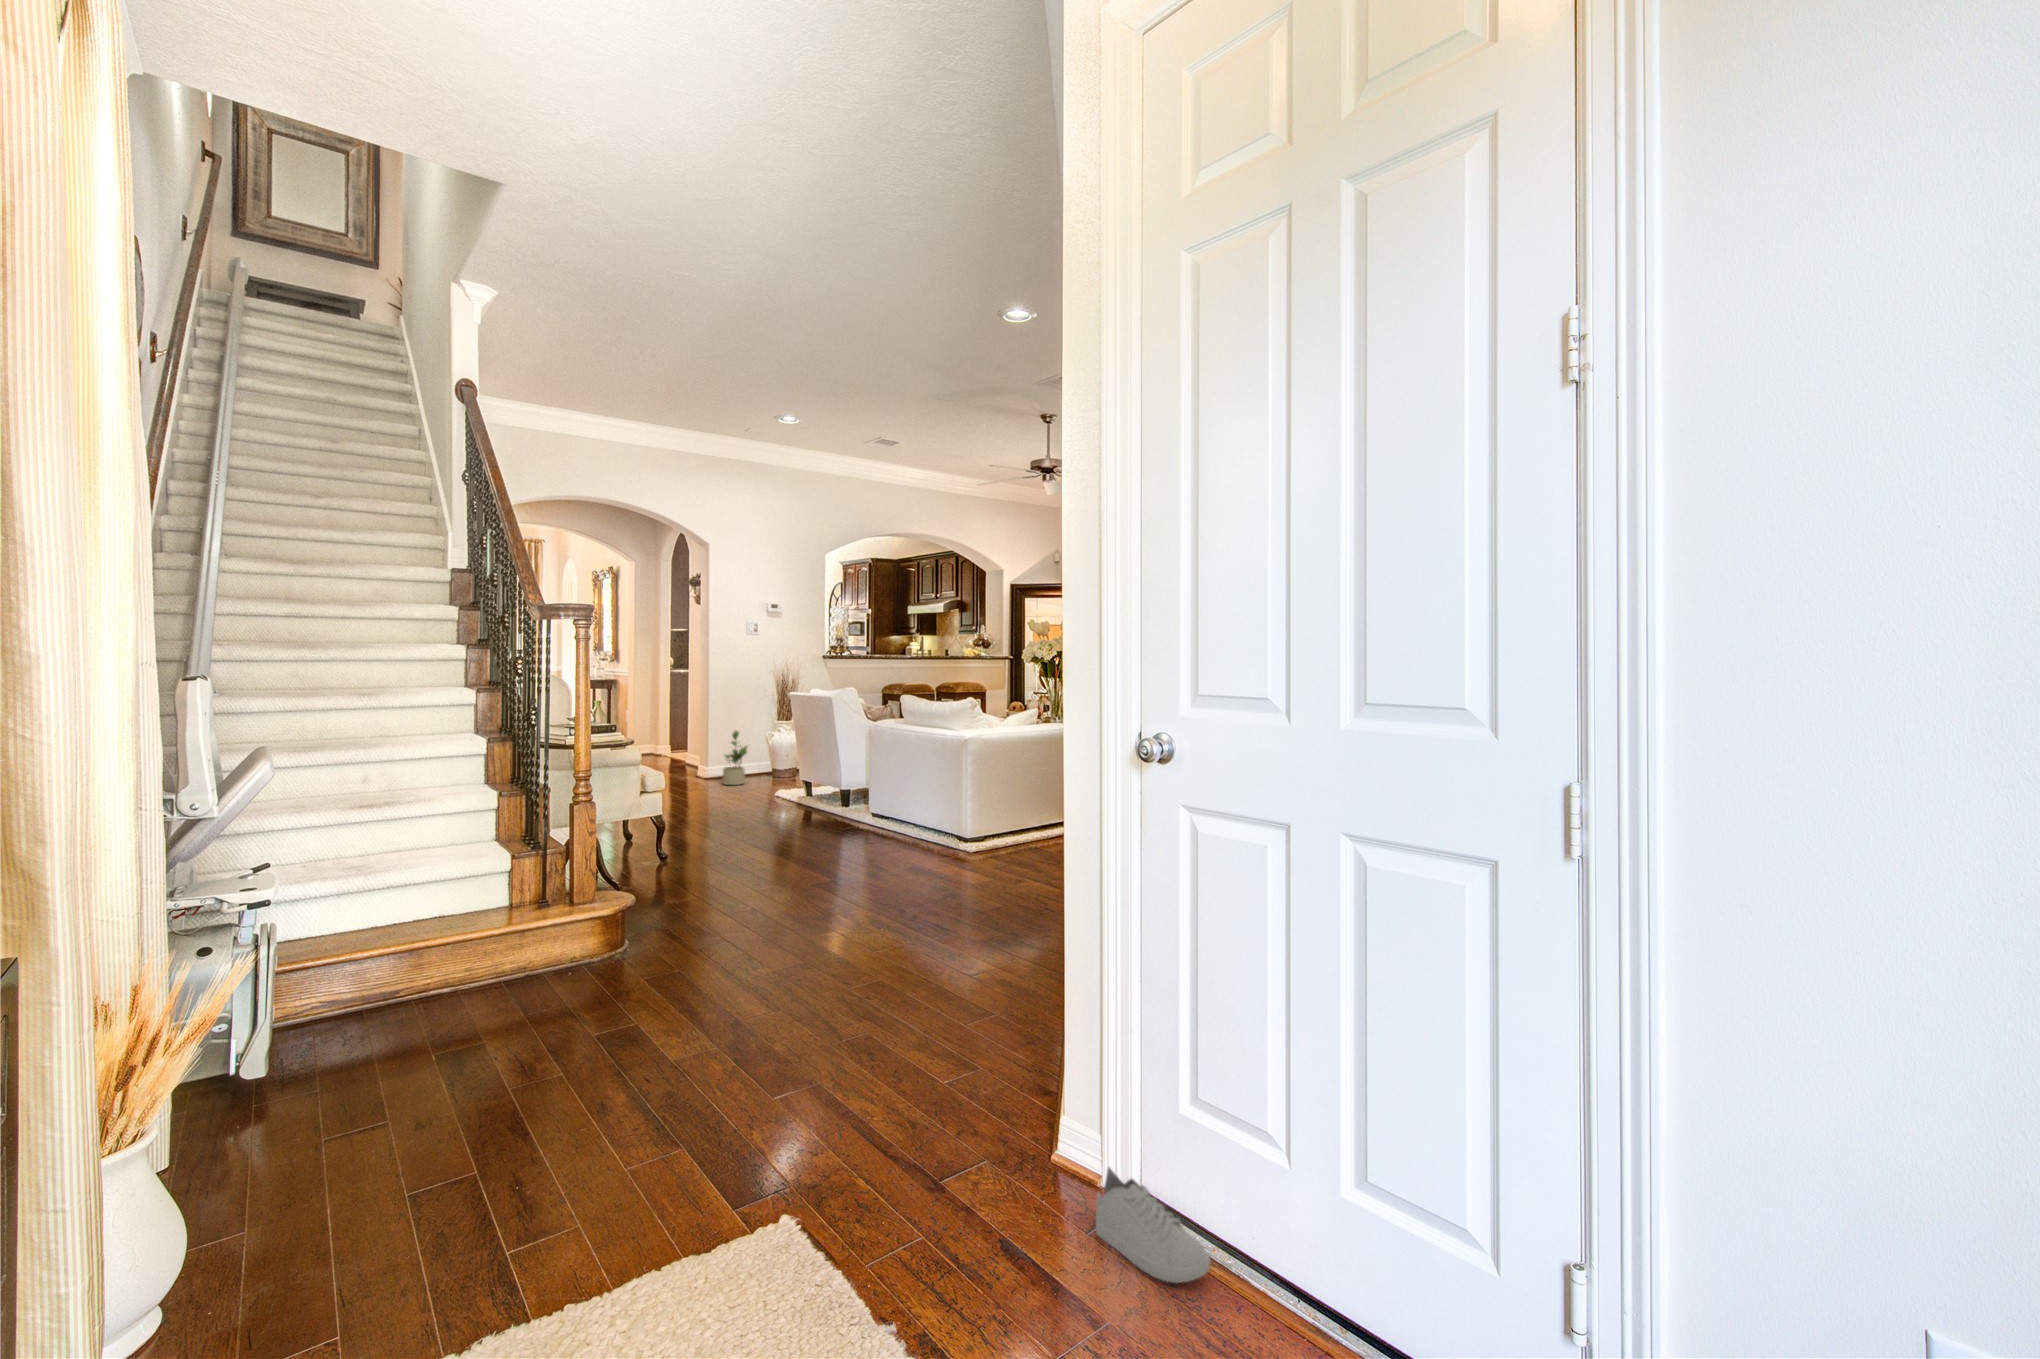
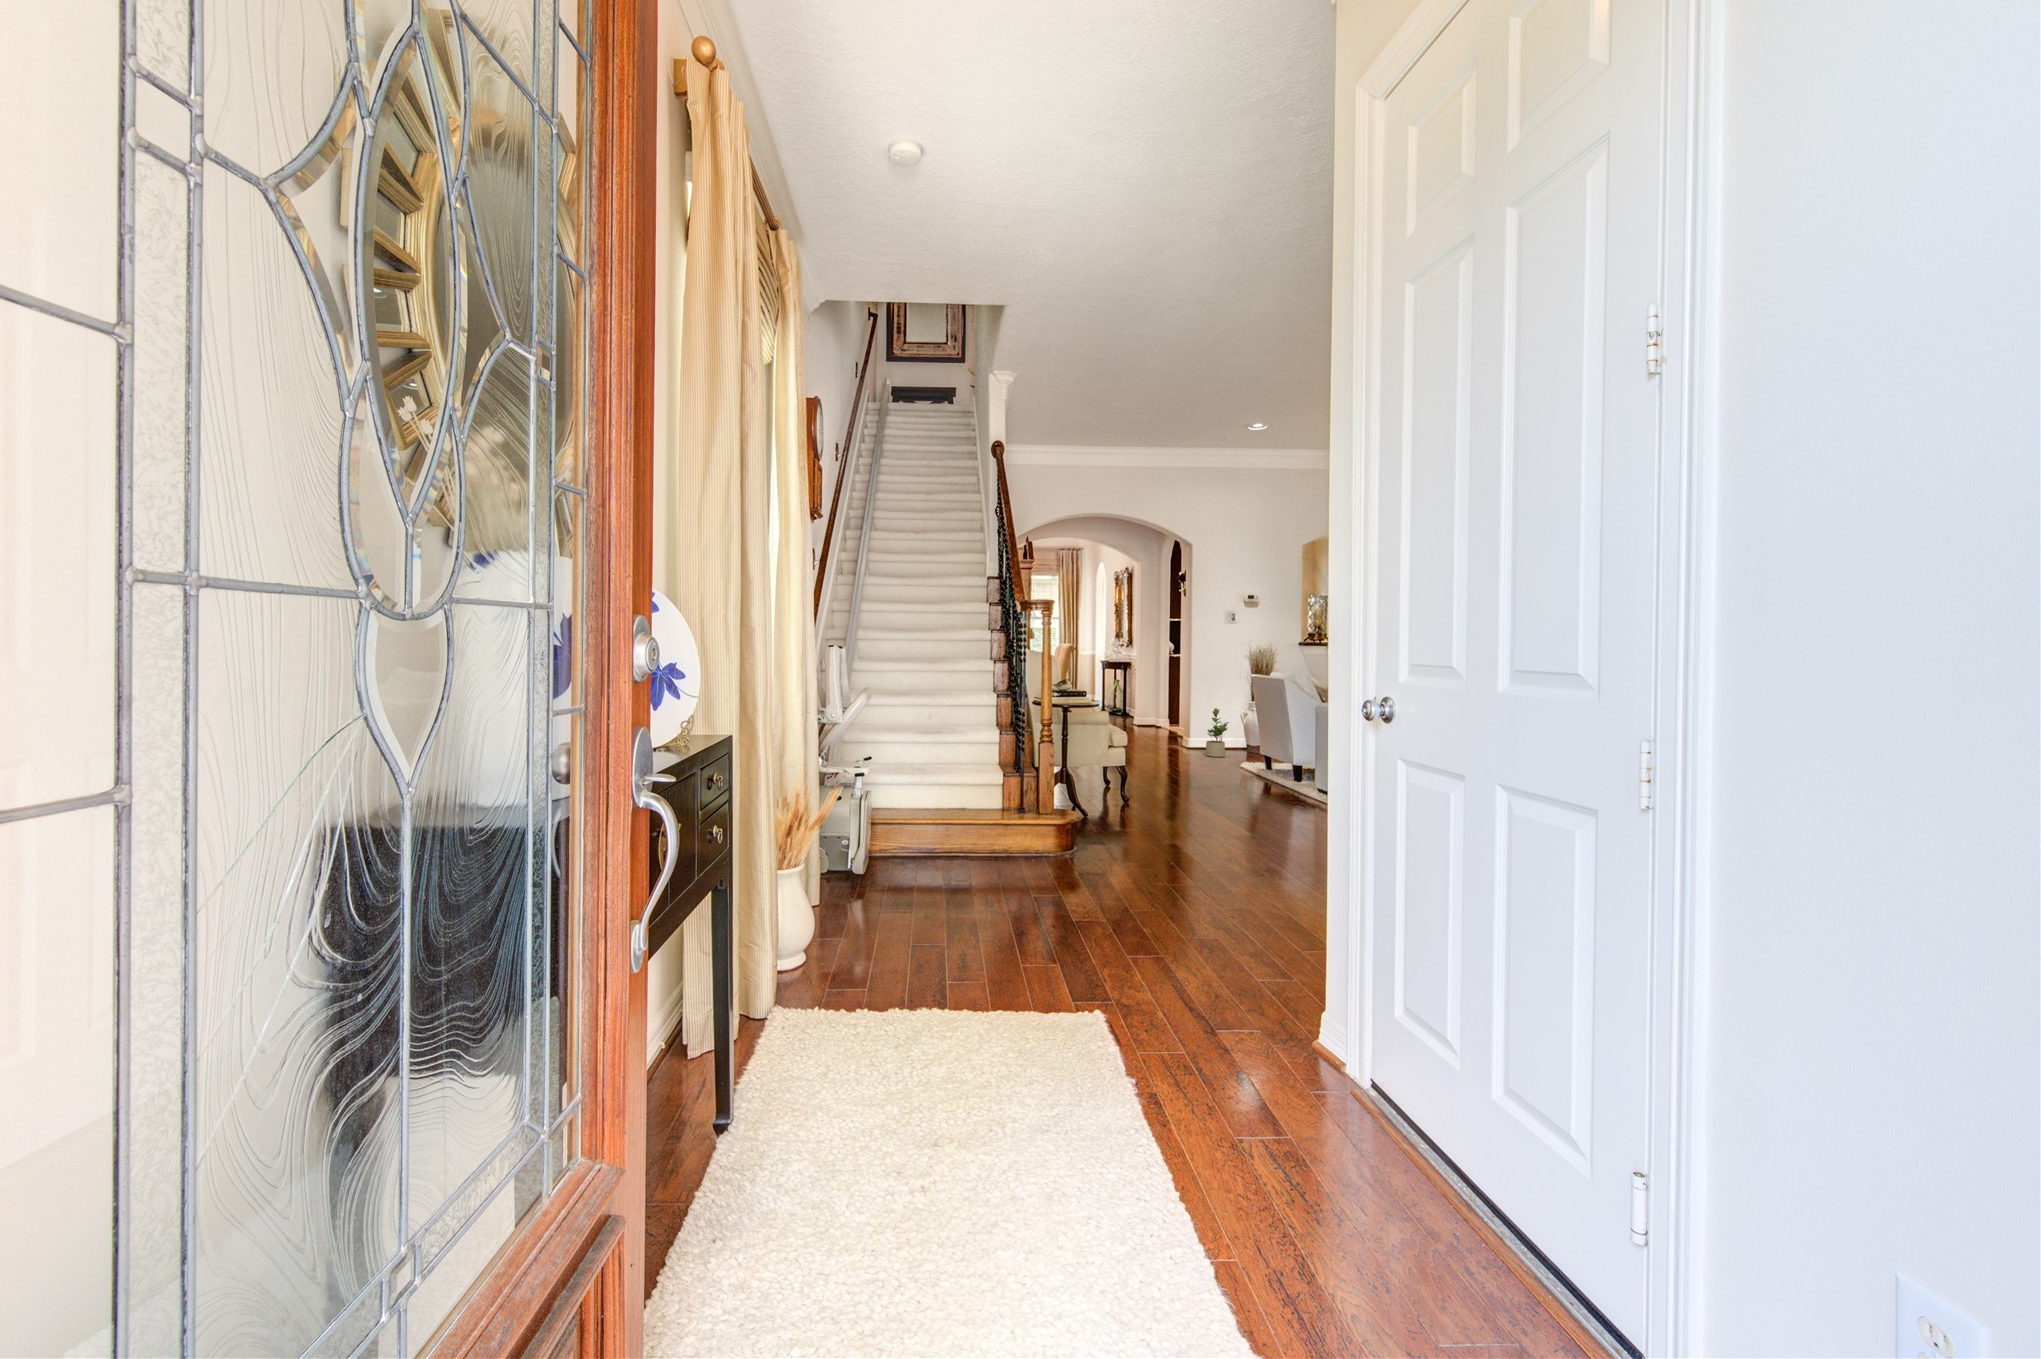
shoe: present [1096,1168,1210,1283] -> none [1318,1048,1403,1144]

